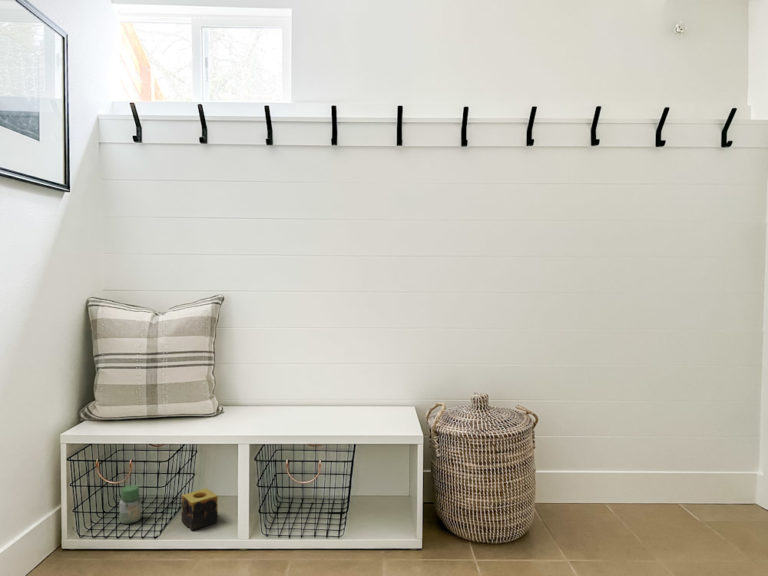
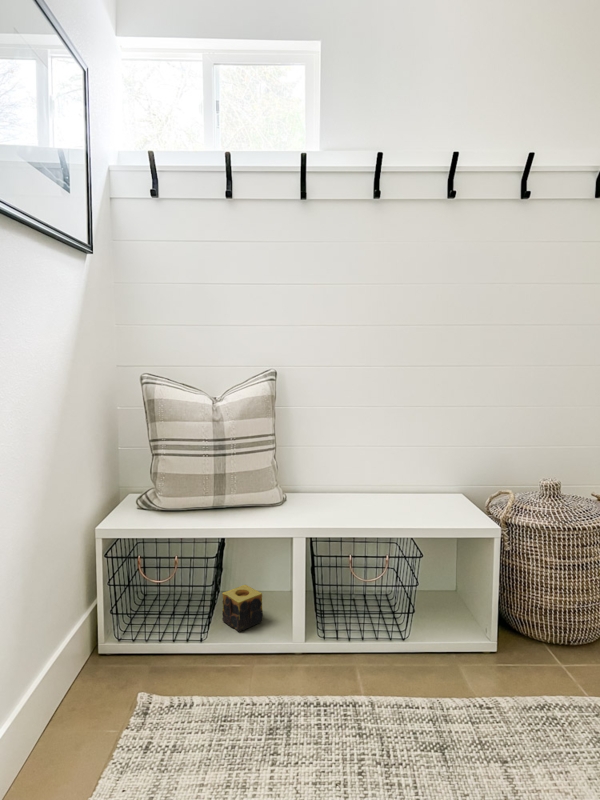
jar: present [119,485,141,524] -> none [154,582,177,624]

